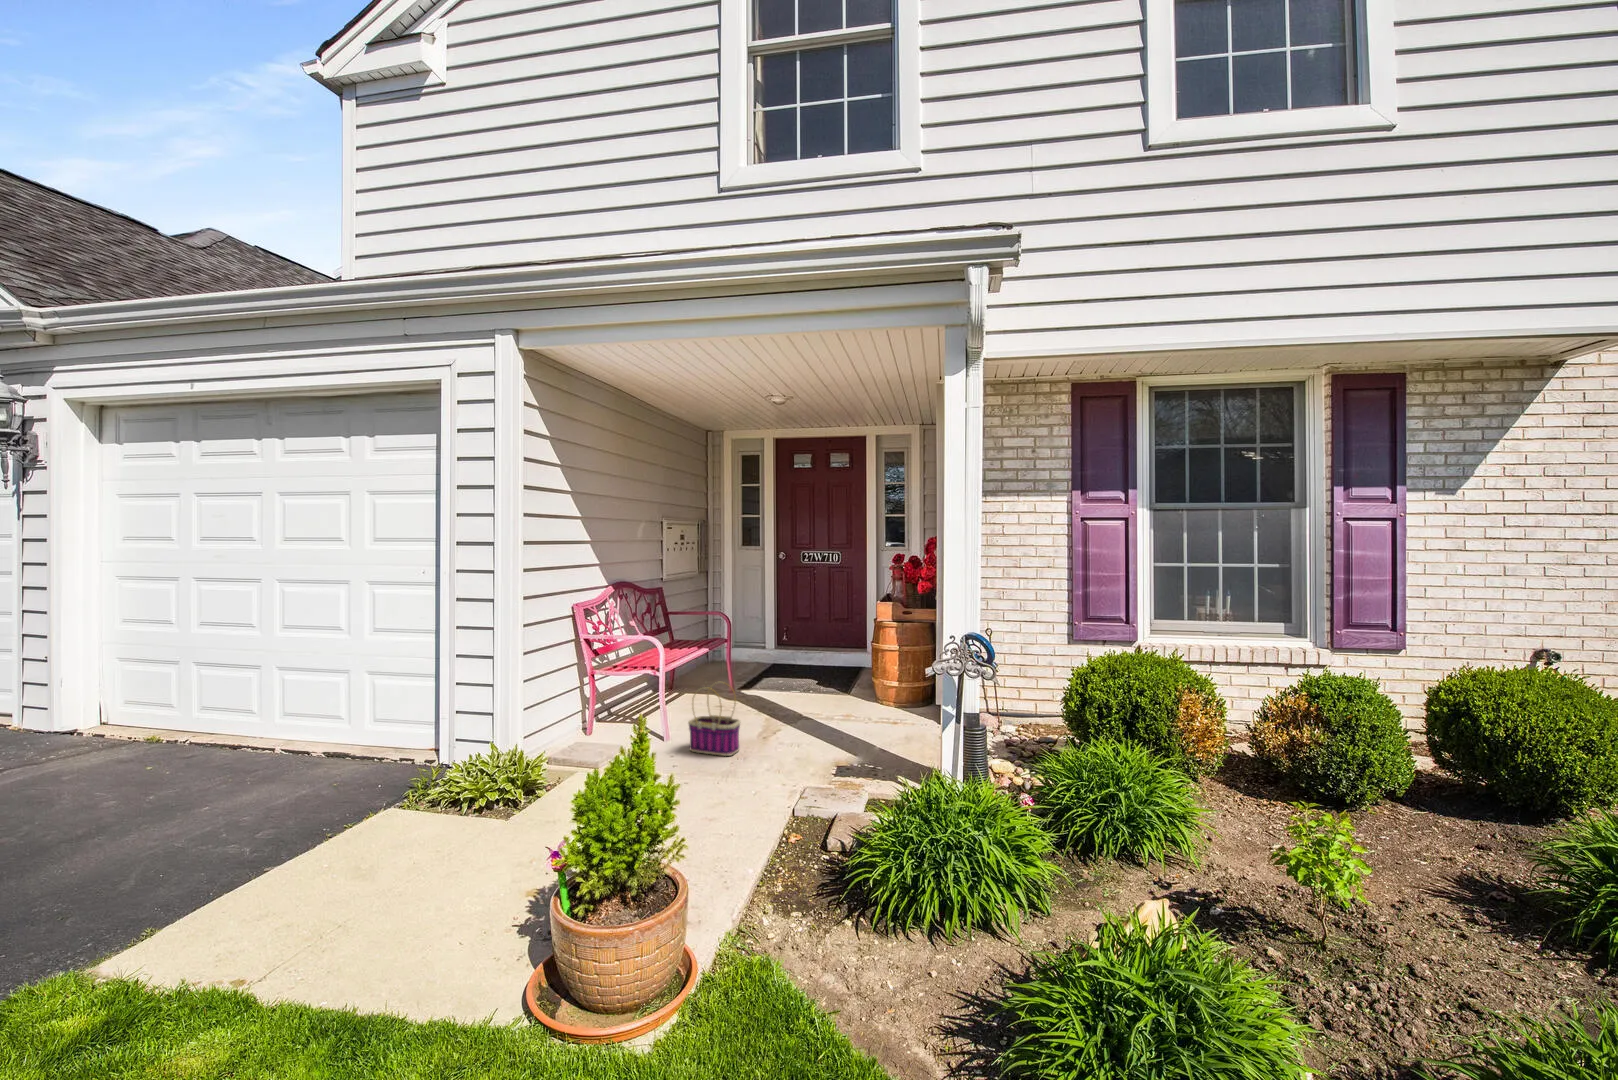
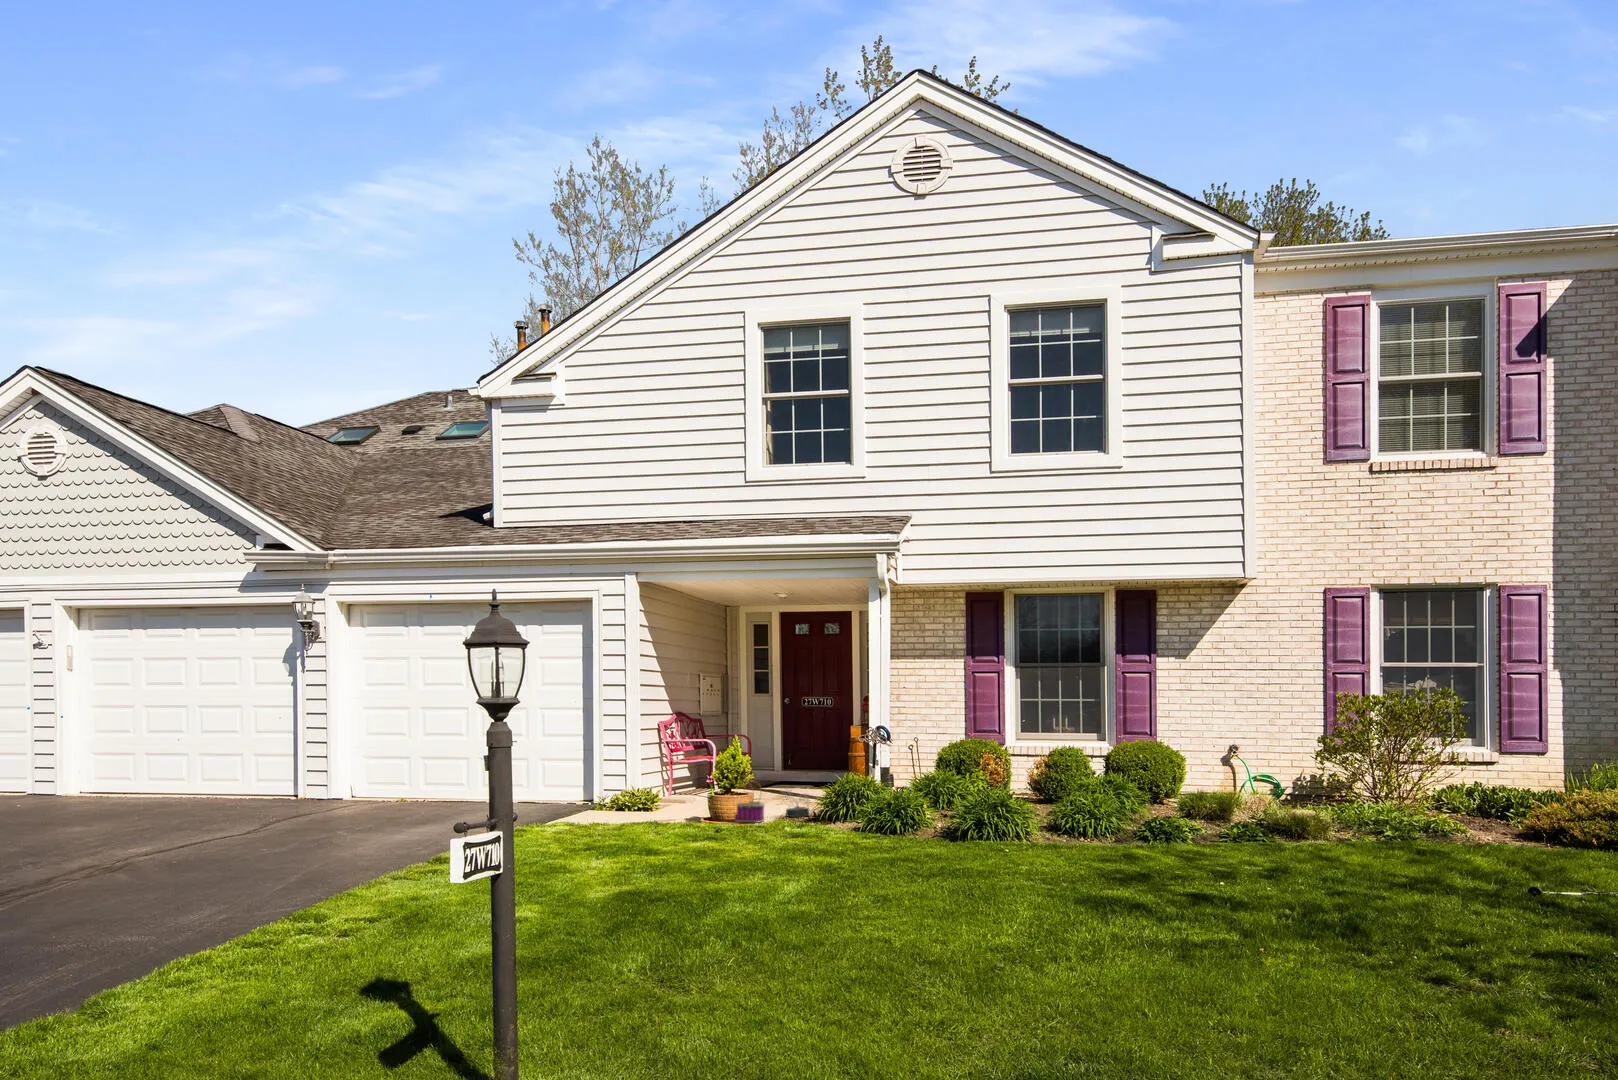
decorative plant: none [767,693,816,741] -> present [785,790,810,817]

